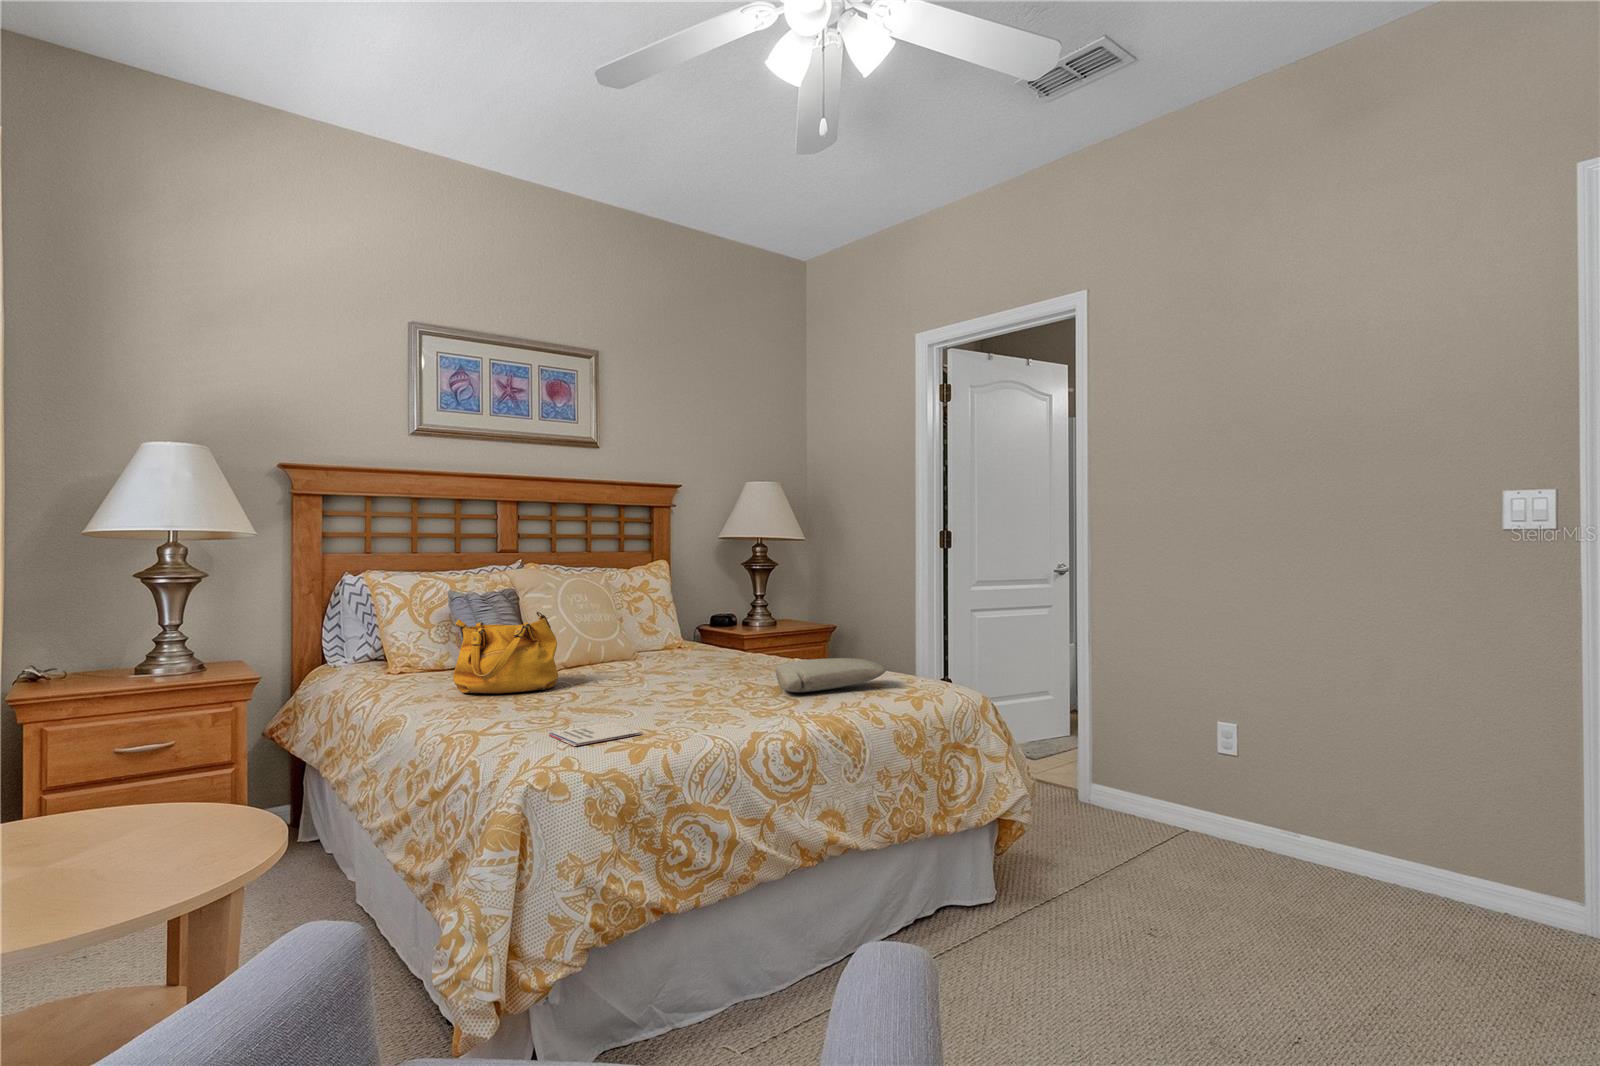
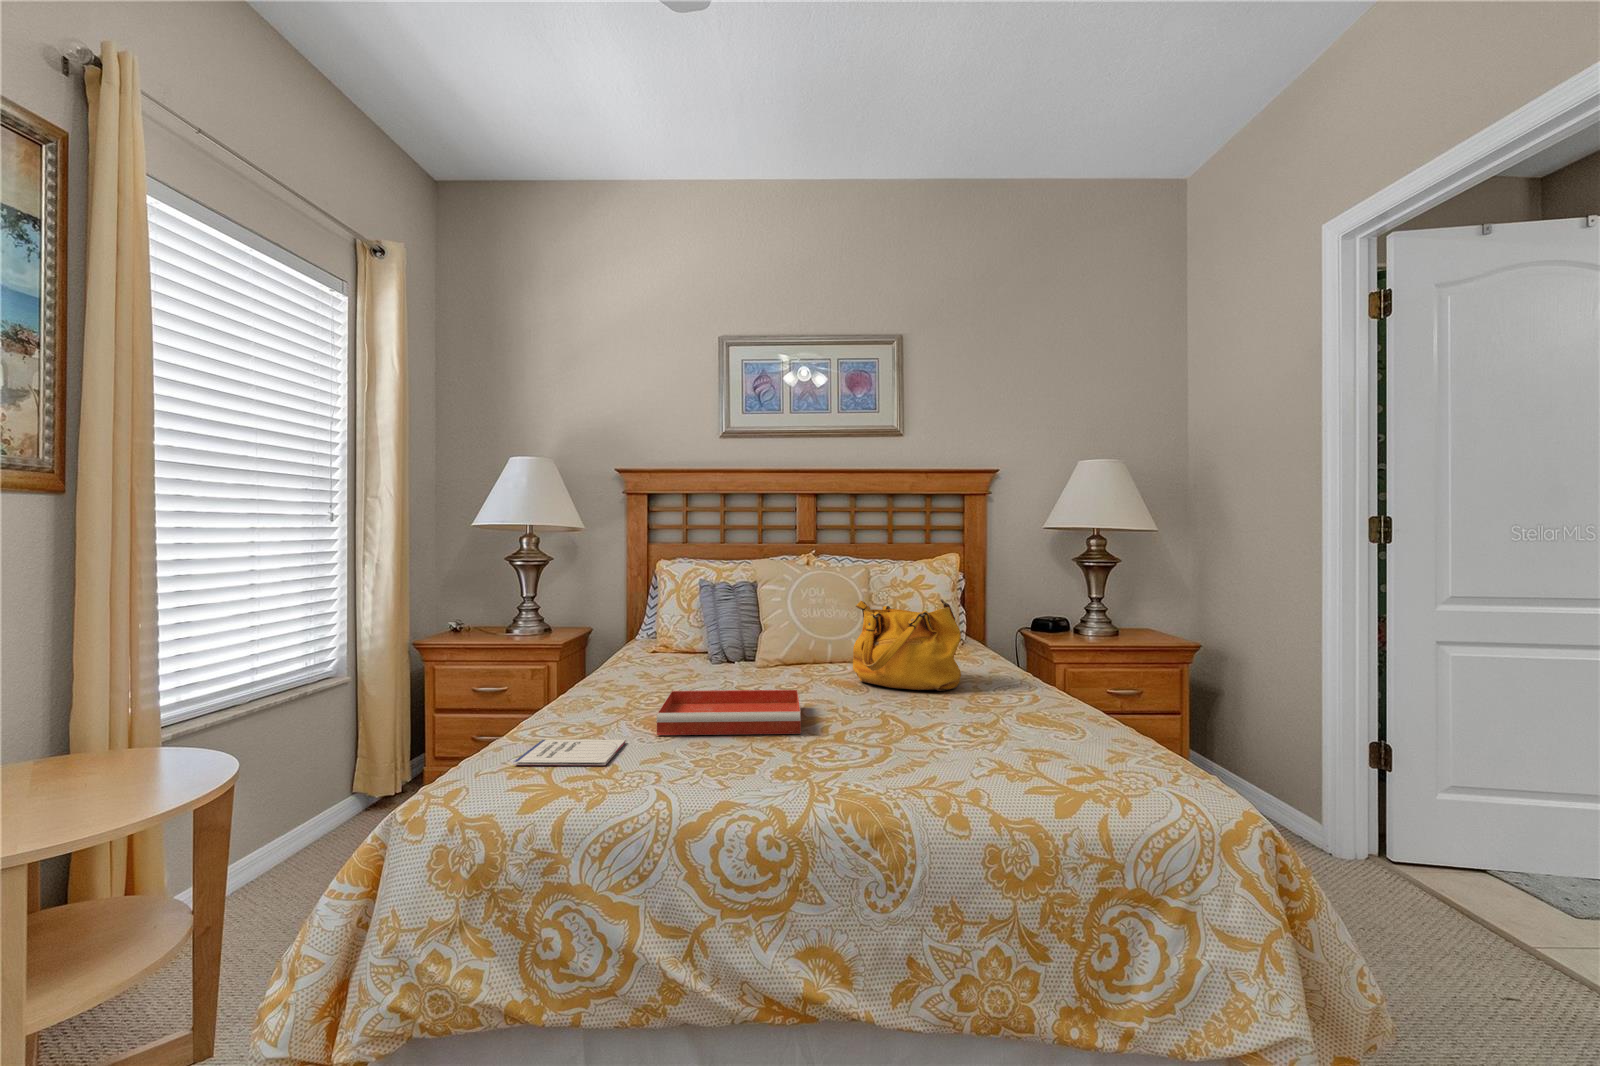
handbag: present [453,612,558,694] -> present [853,599,961,691]
pillow: present [776,658,886,692] -> none [881,697,1060,747]
tray: none [579,676,719,717] -> present [657,690,801,735]

